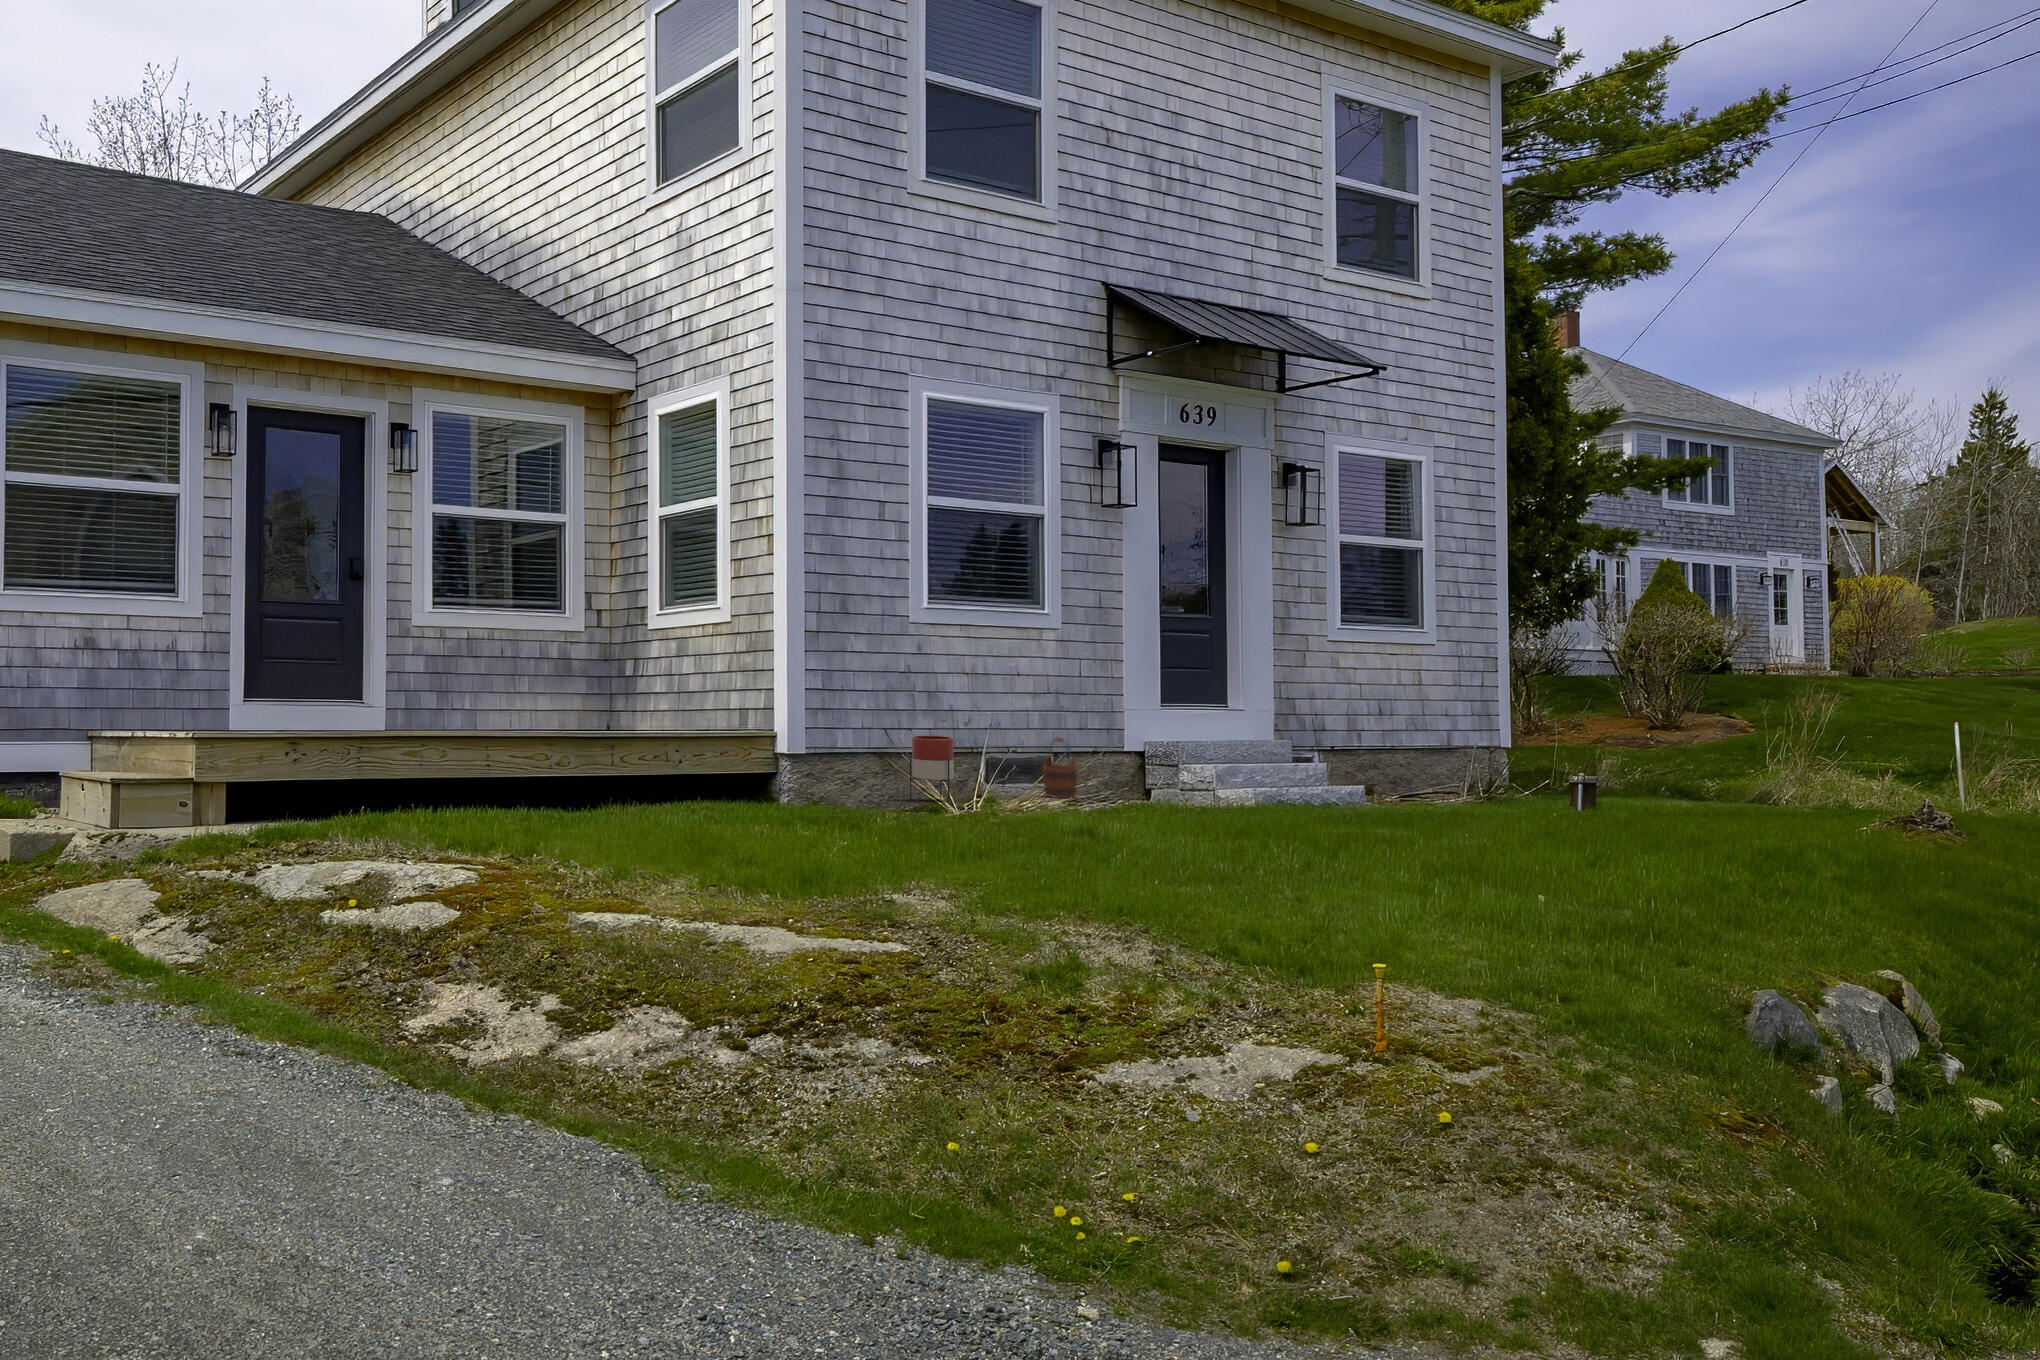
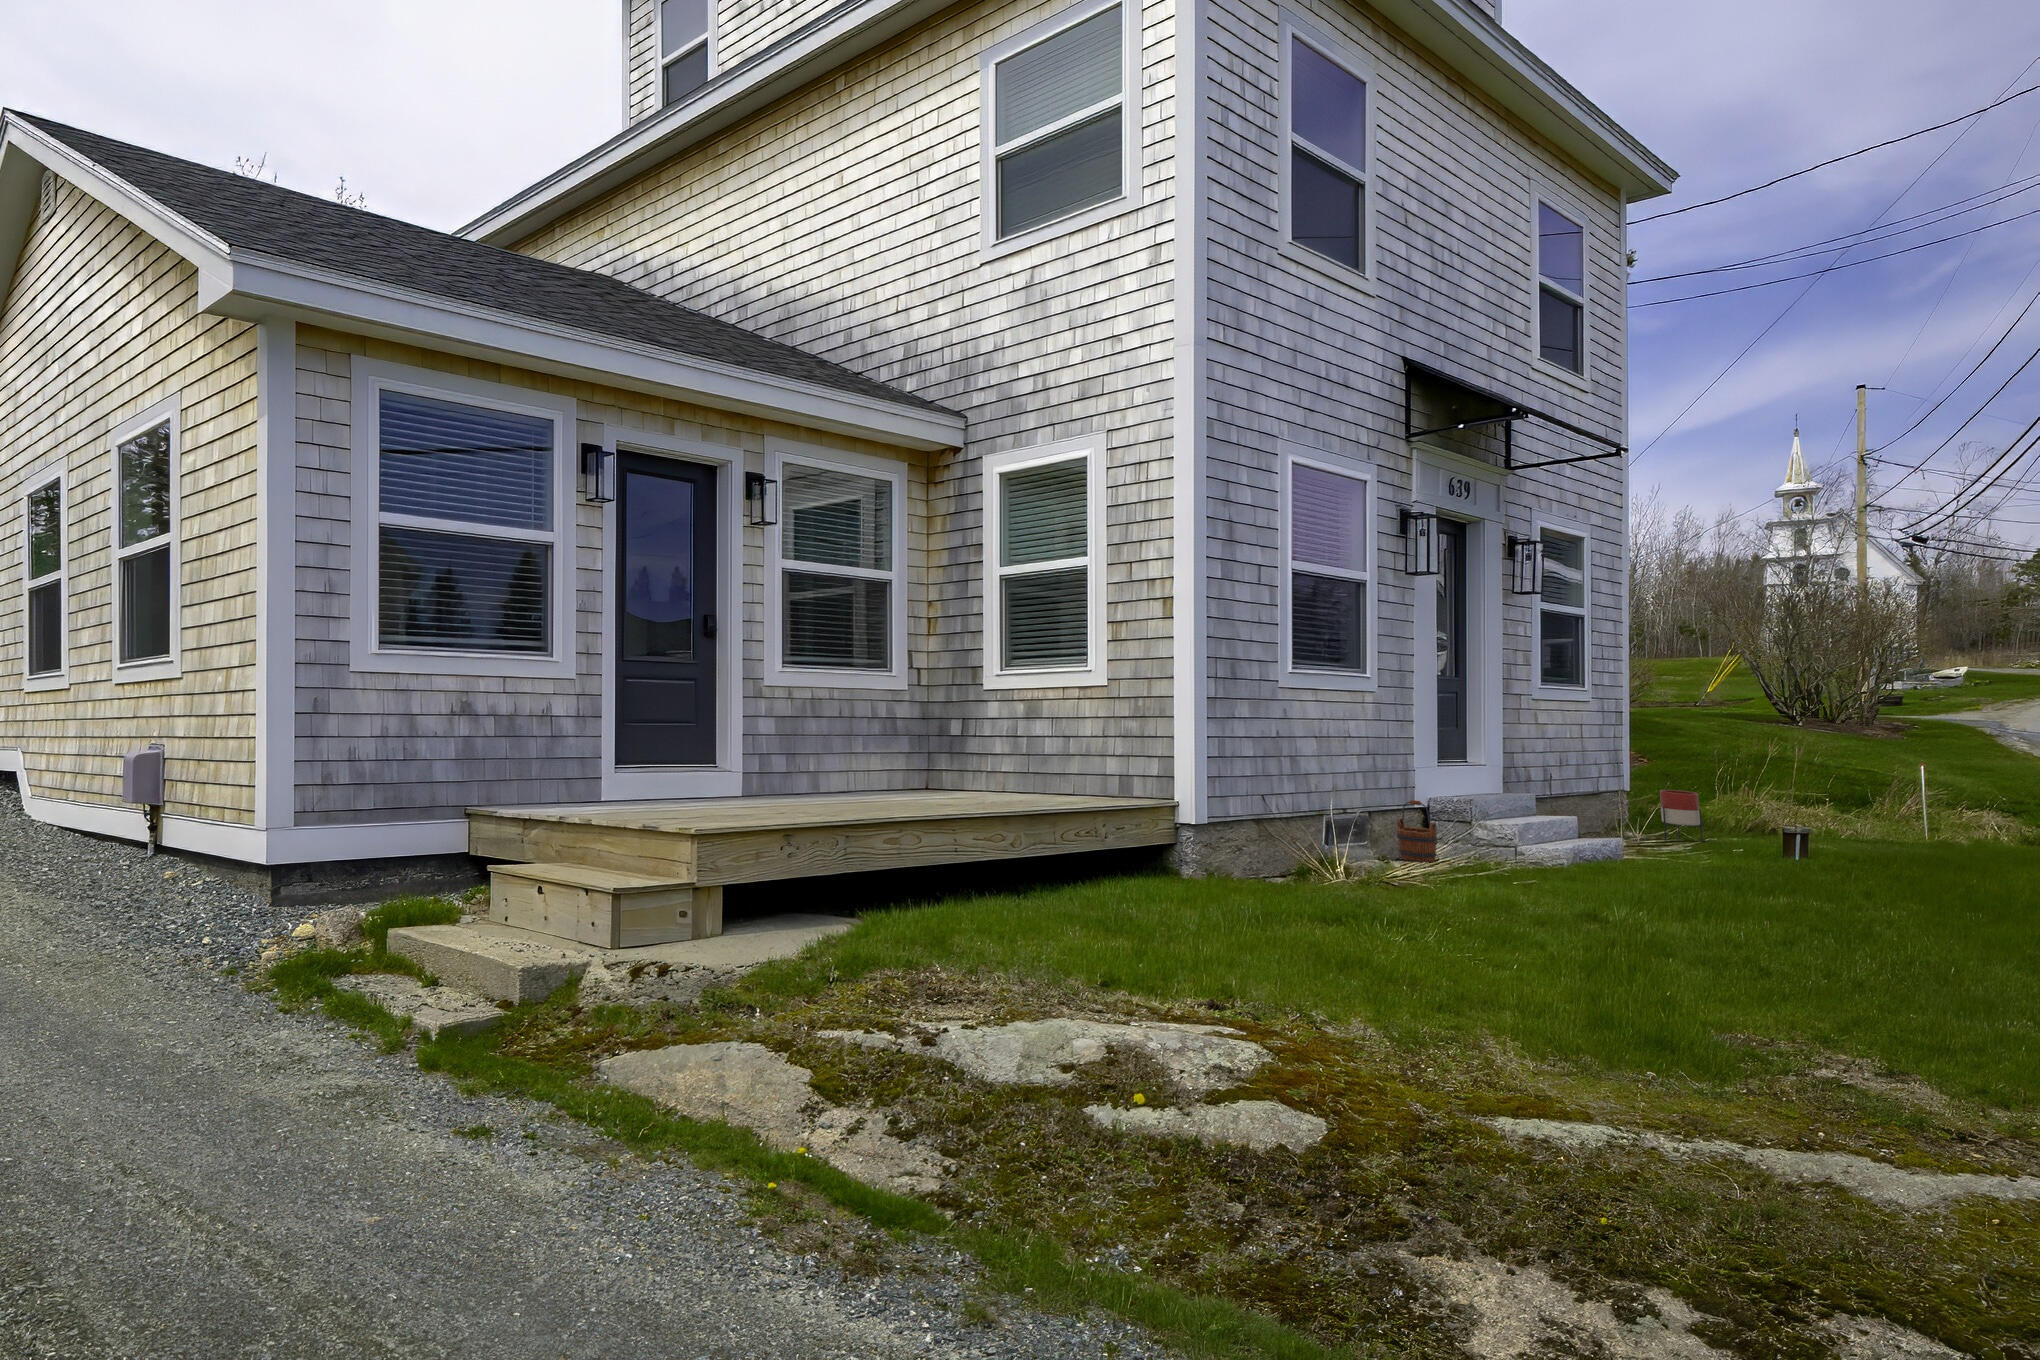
planter: present [910,735,954,802] -> present [1660,790,1703,843]

